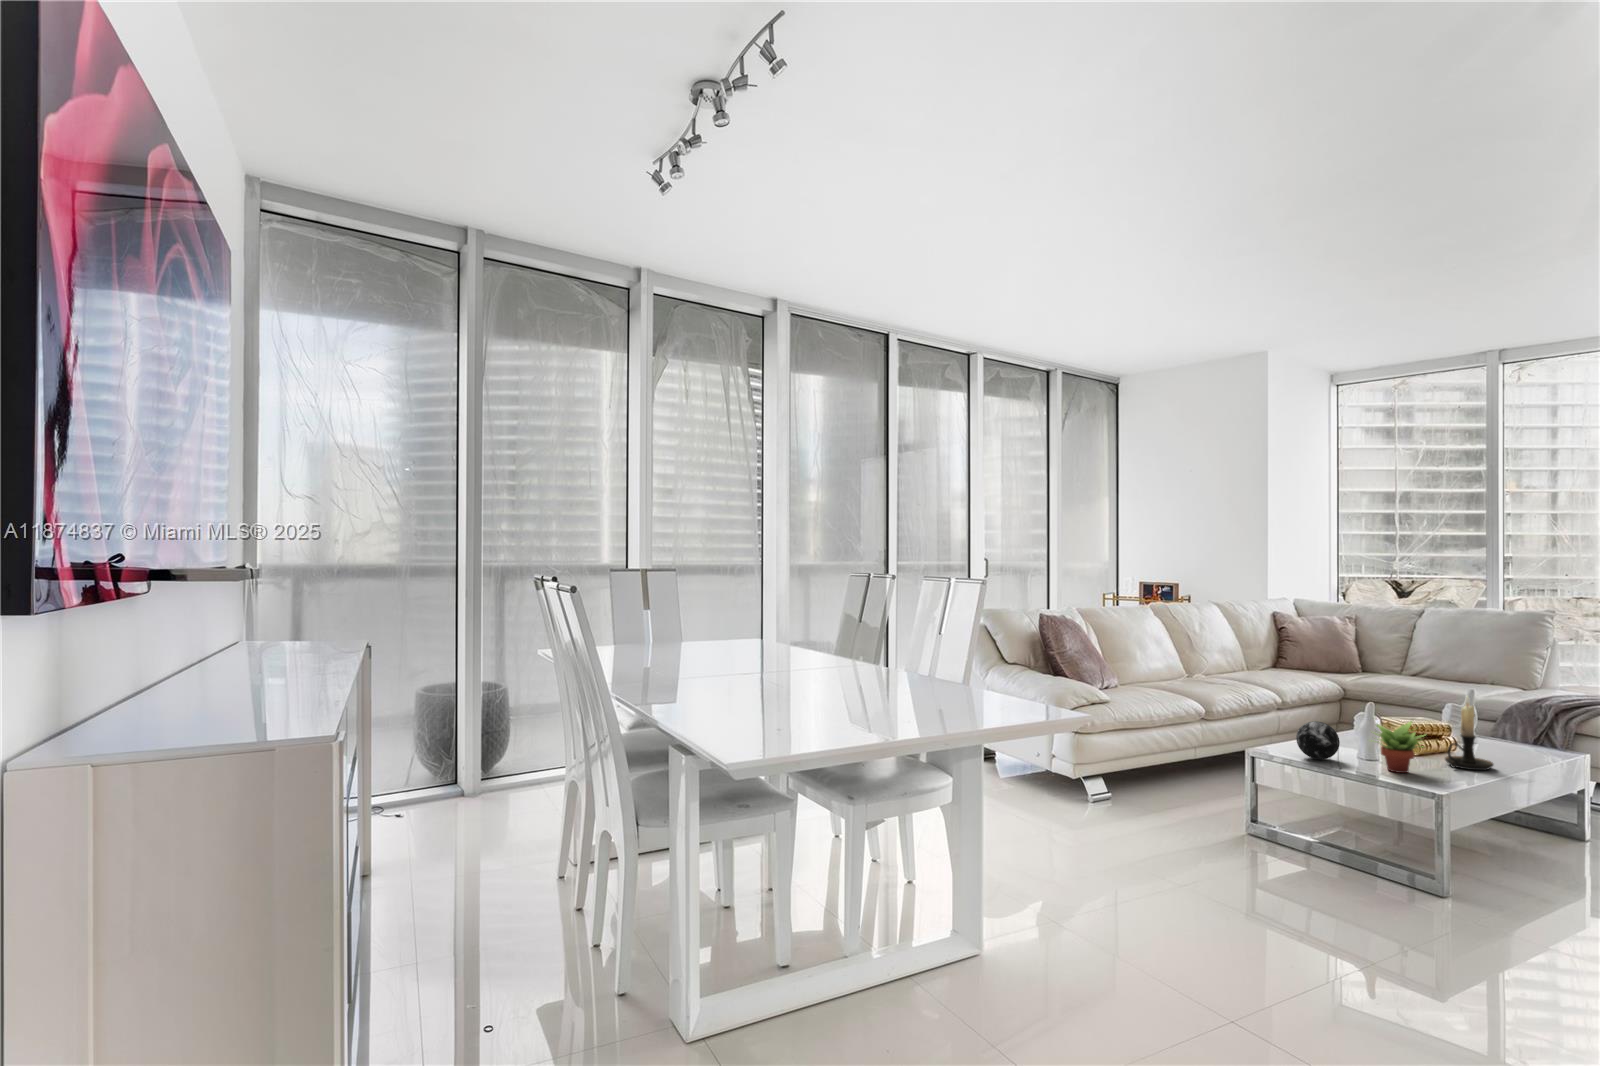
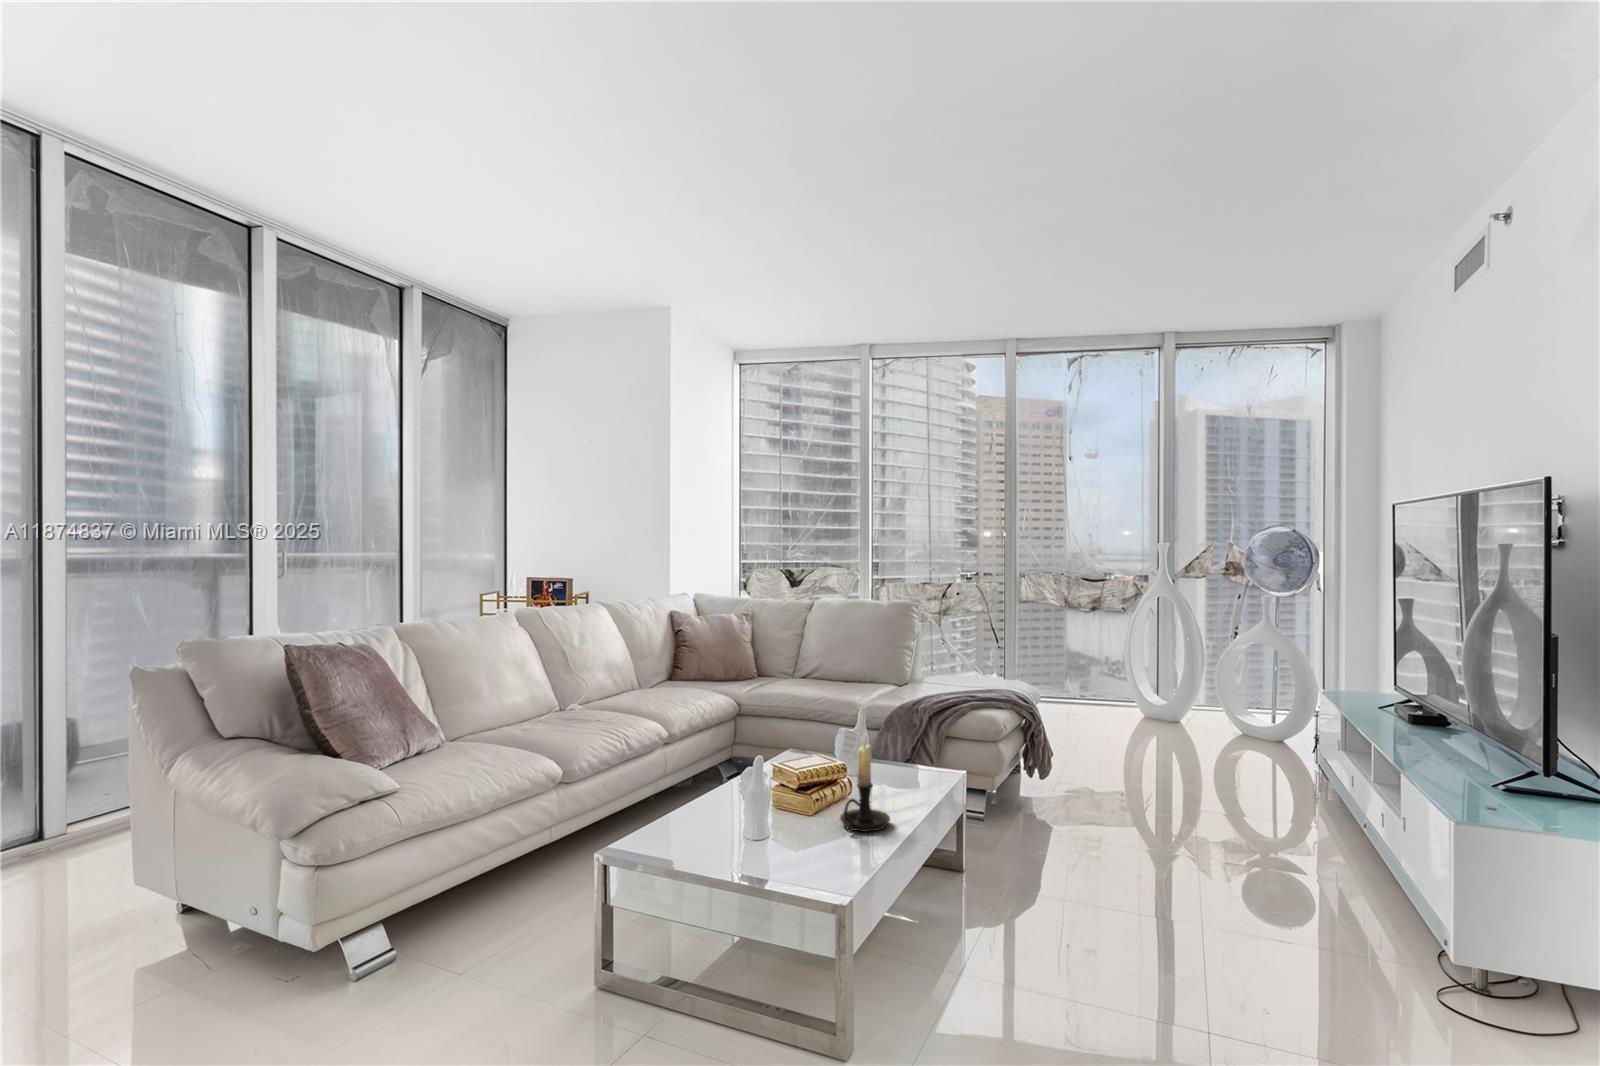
decorative orb: present [1296,721,1340,759] -> none [666,794,721,851]
succulent plant: present [1375,721,1425,773] -> none [754,779,823,860]

